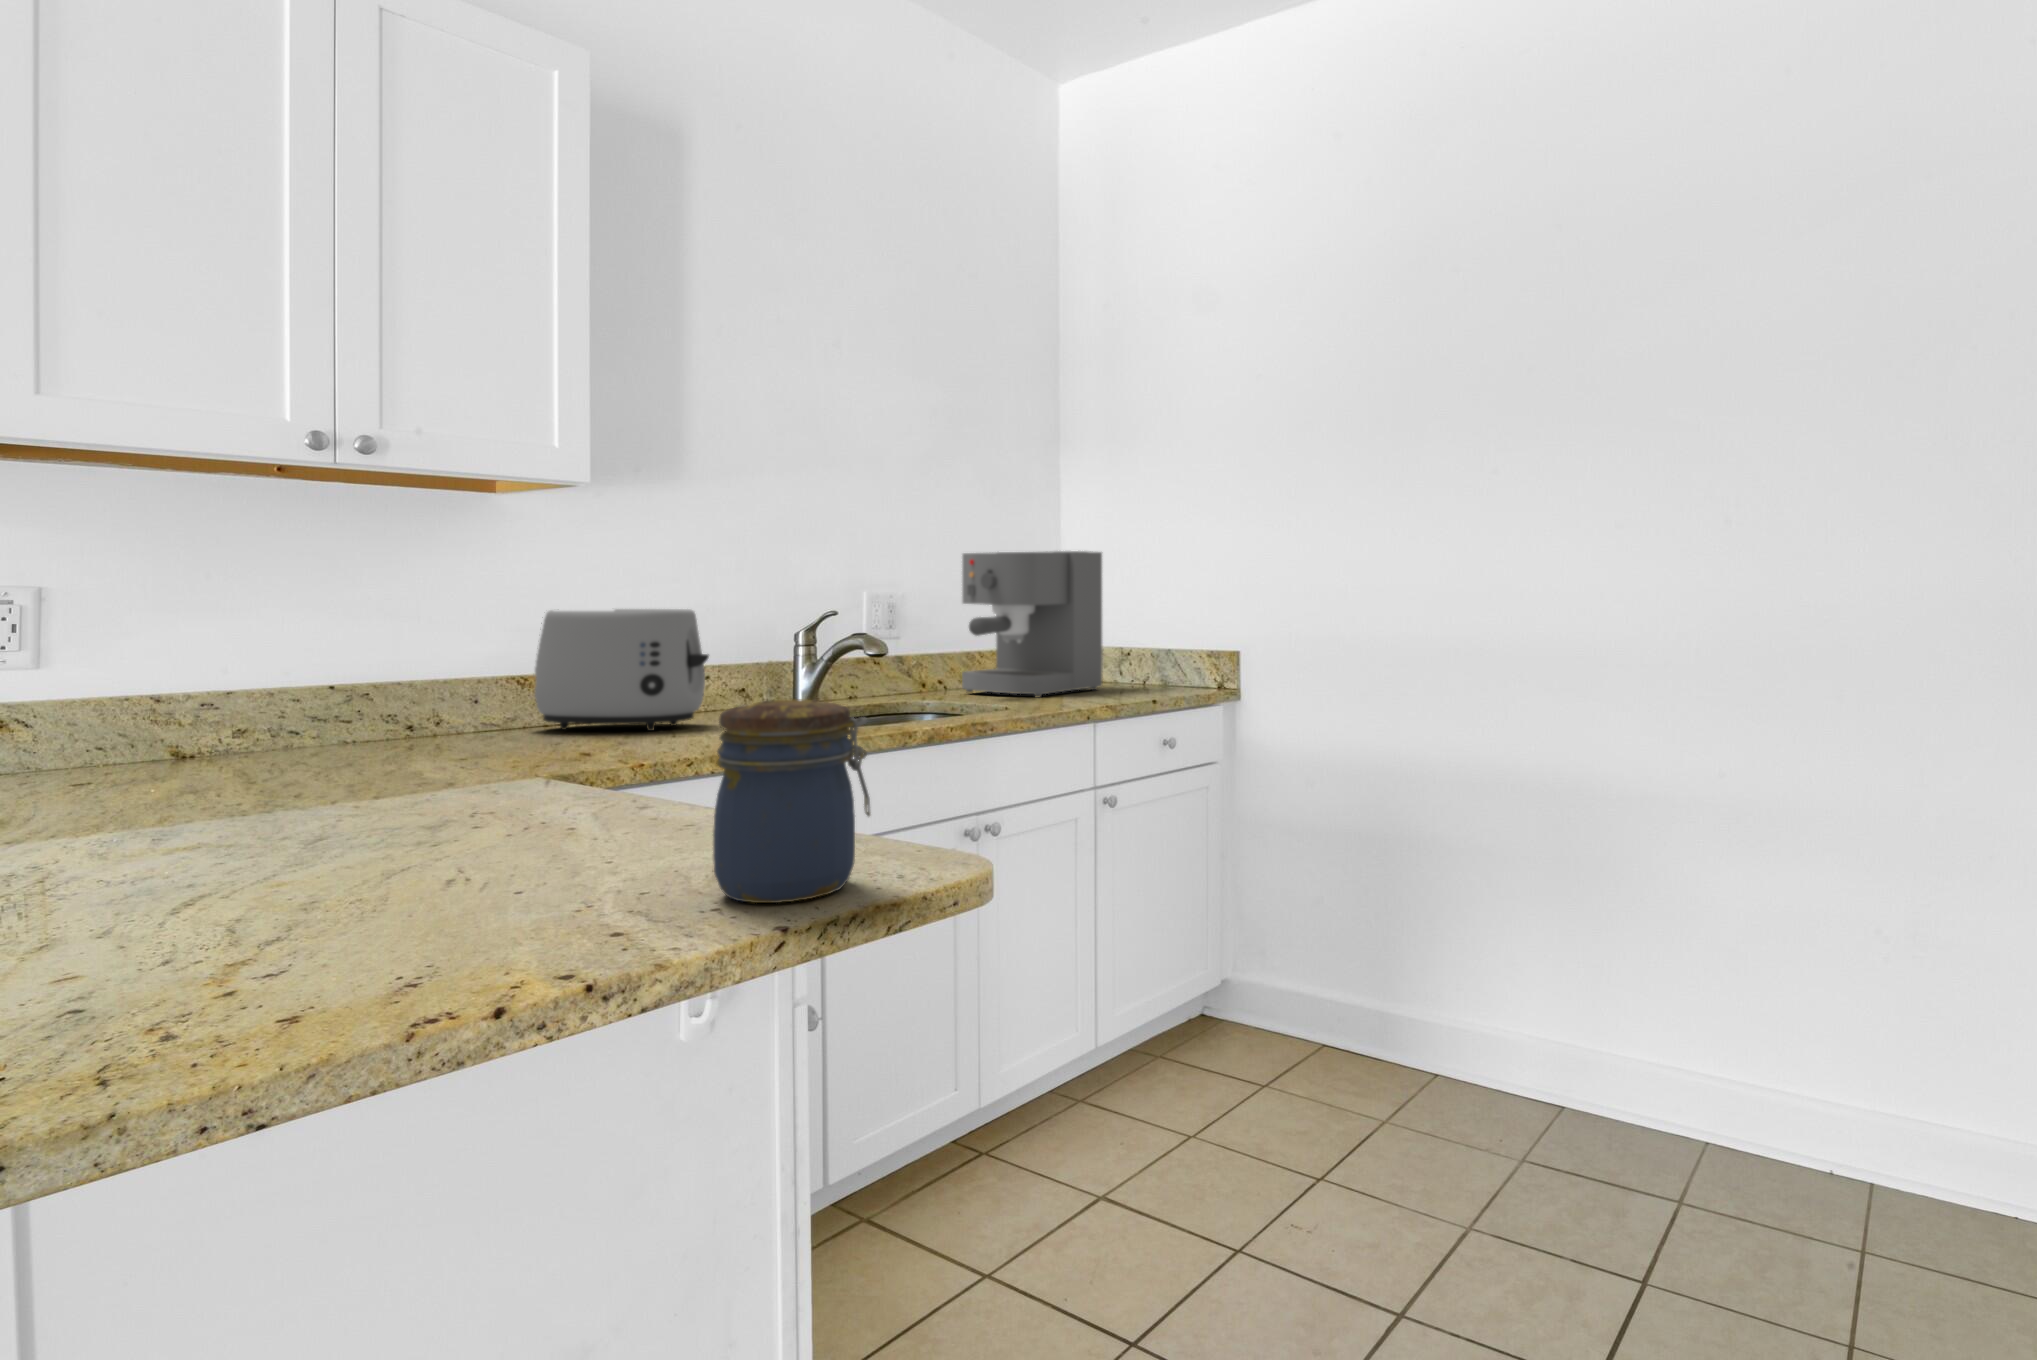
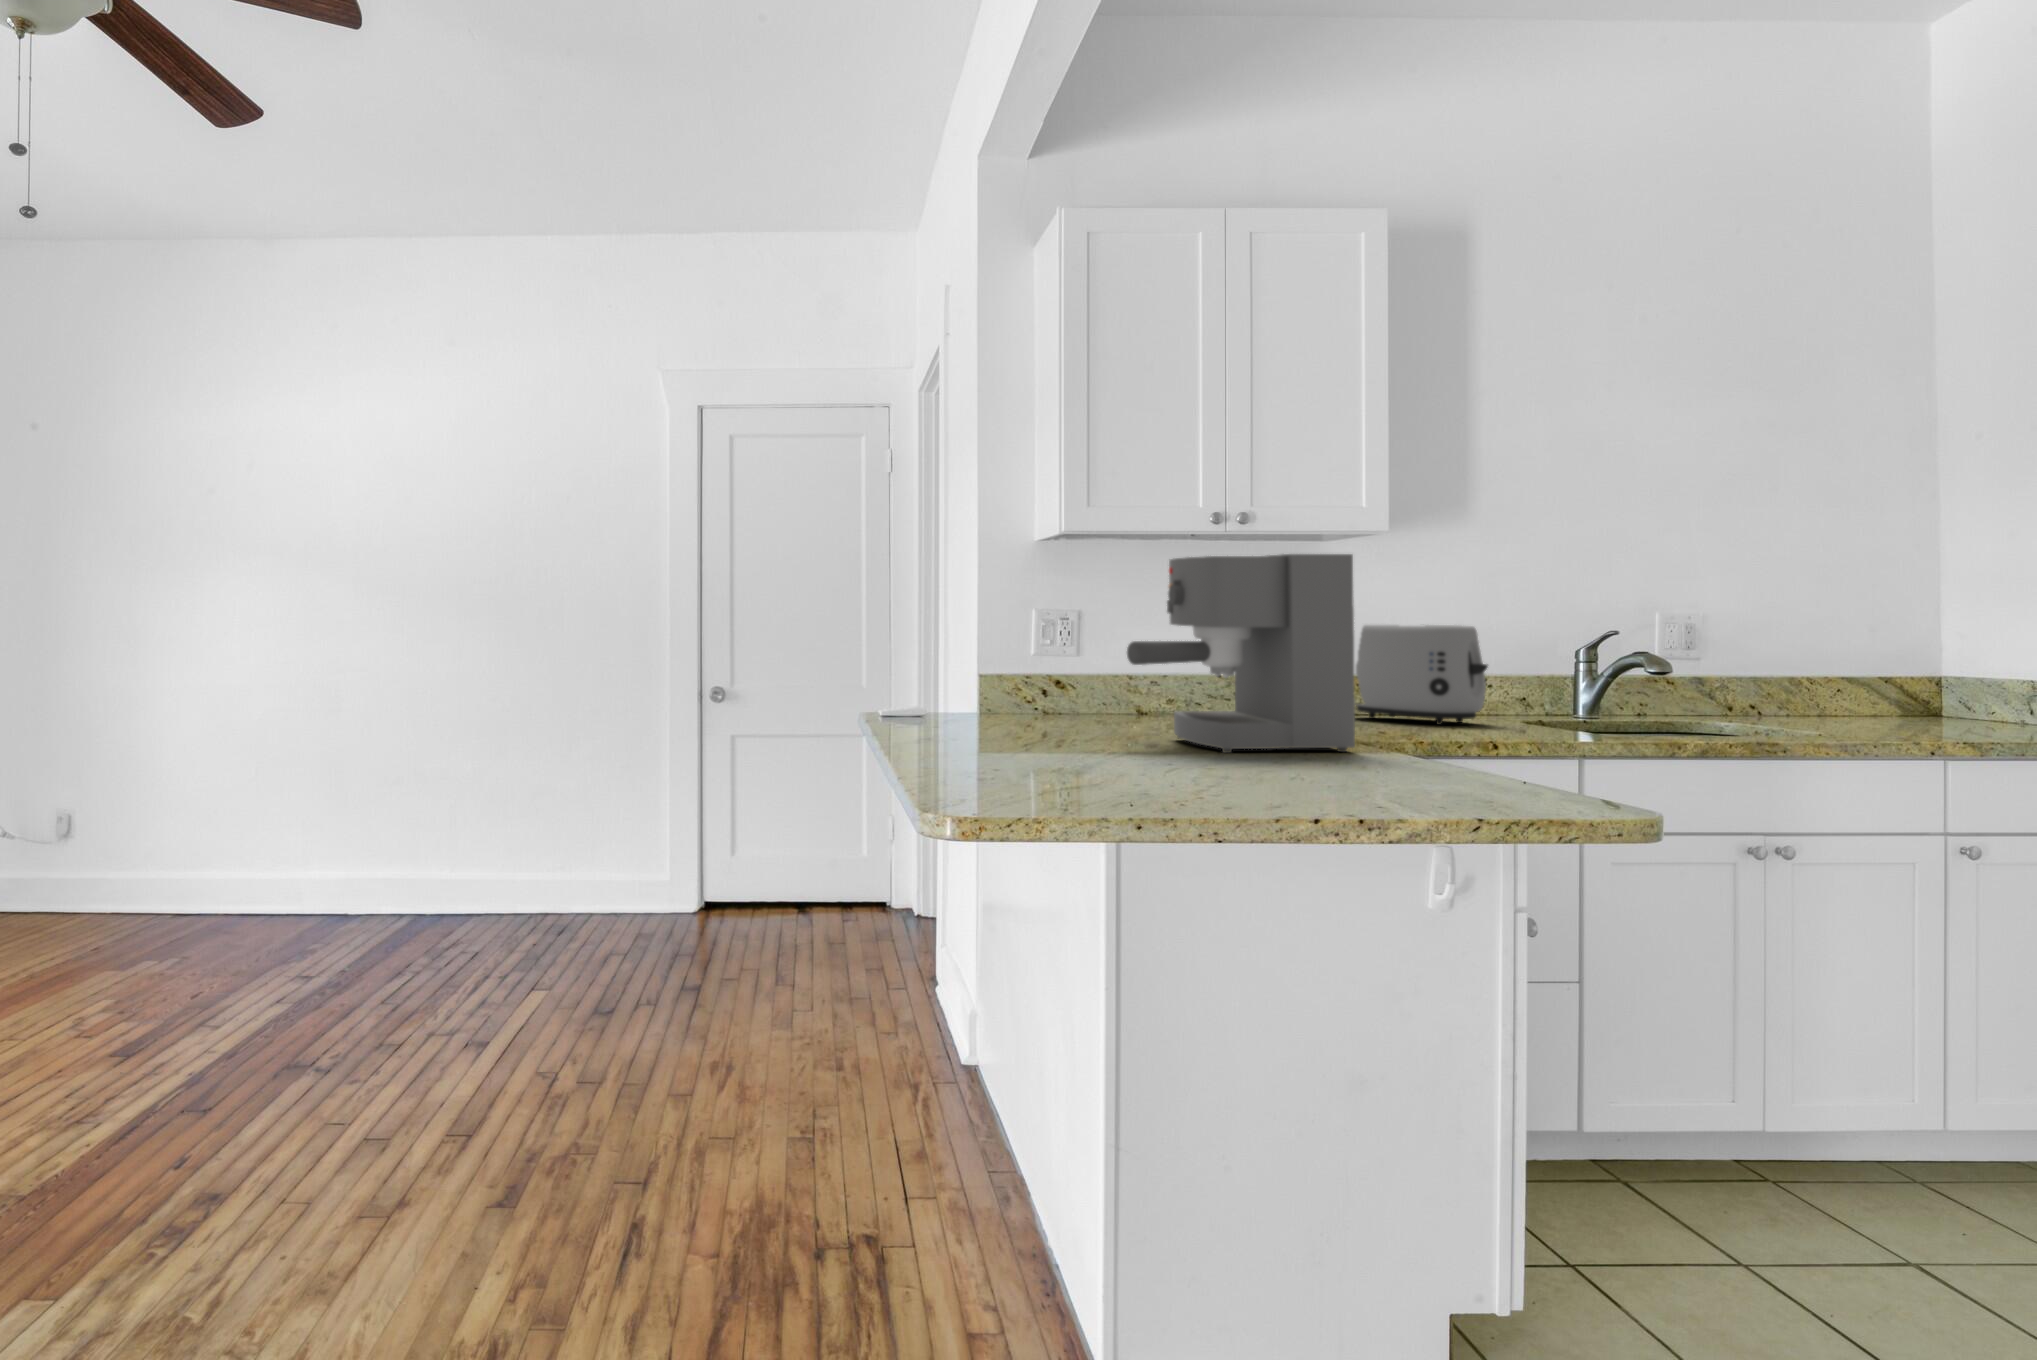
coffee maker: present [962,551,1102,698] -> present [1127,554,1355,753]
jar: present [713,699,870,903] -> none [1443,680,1553,810]

